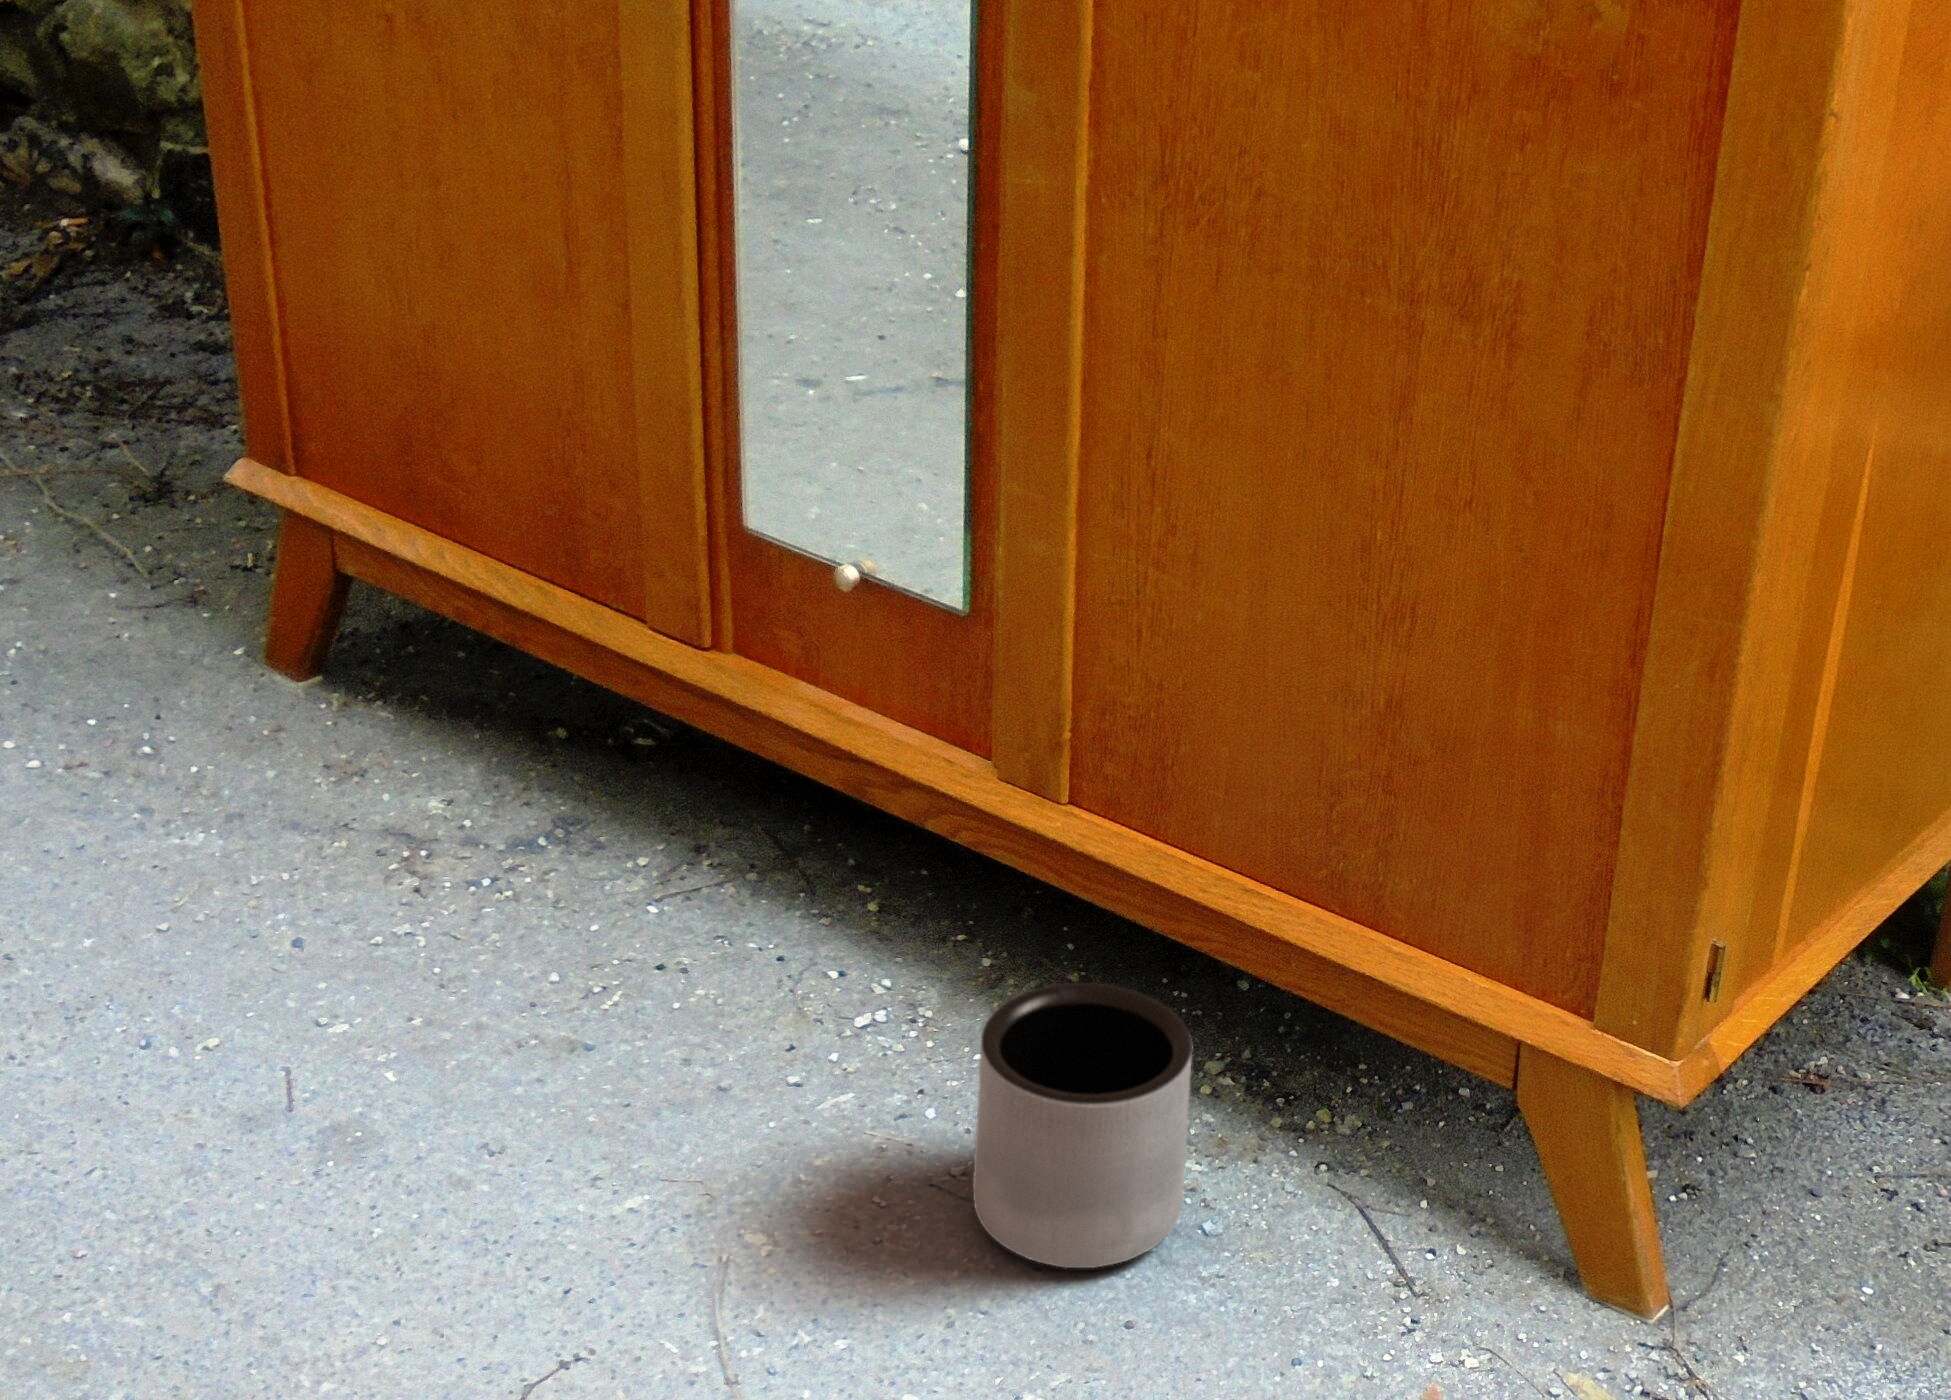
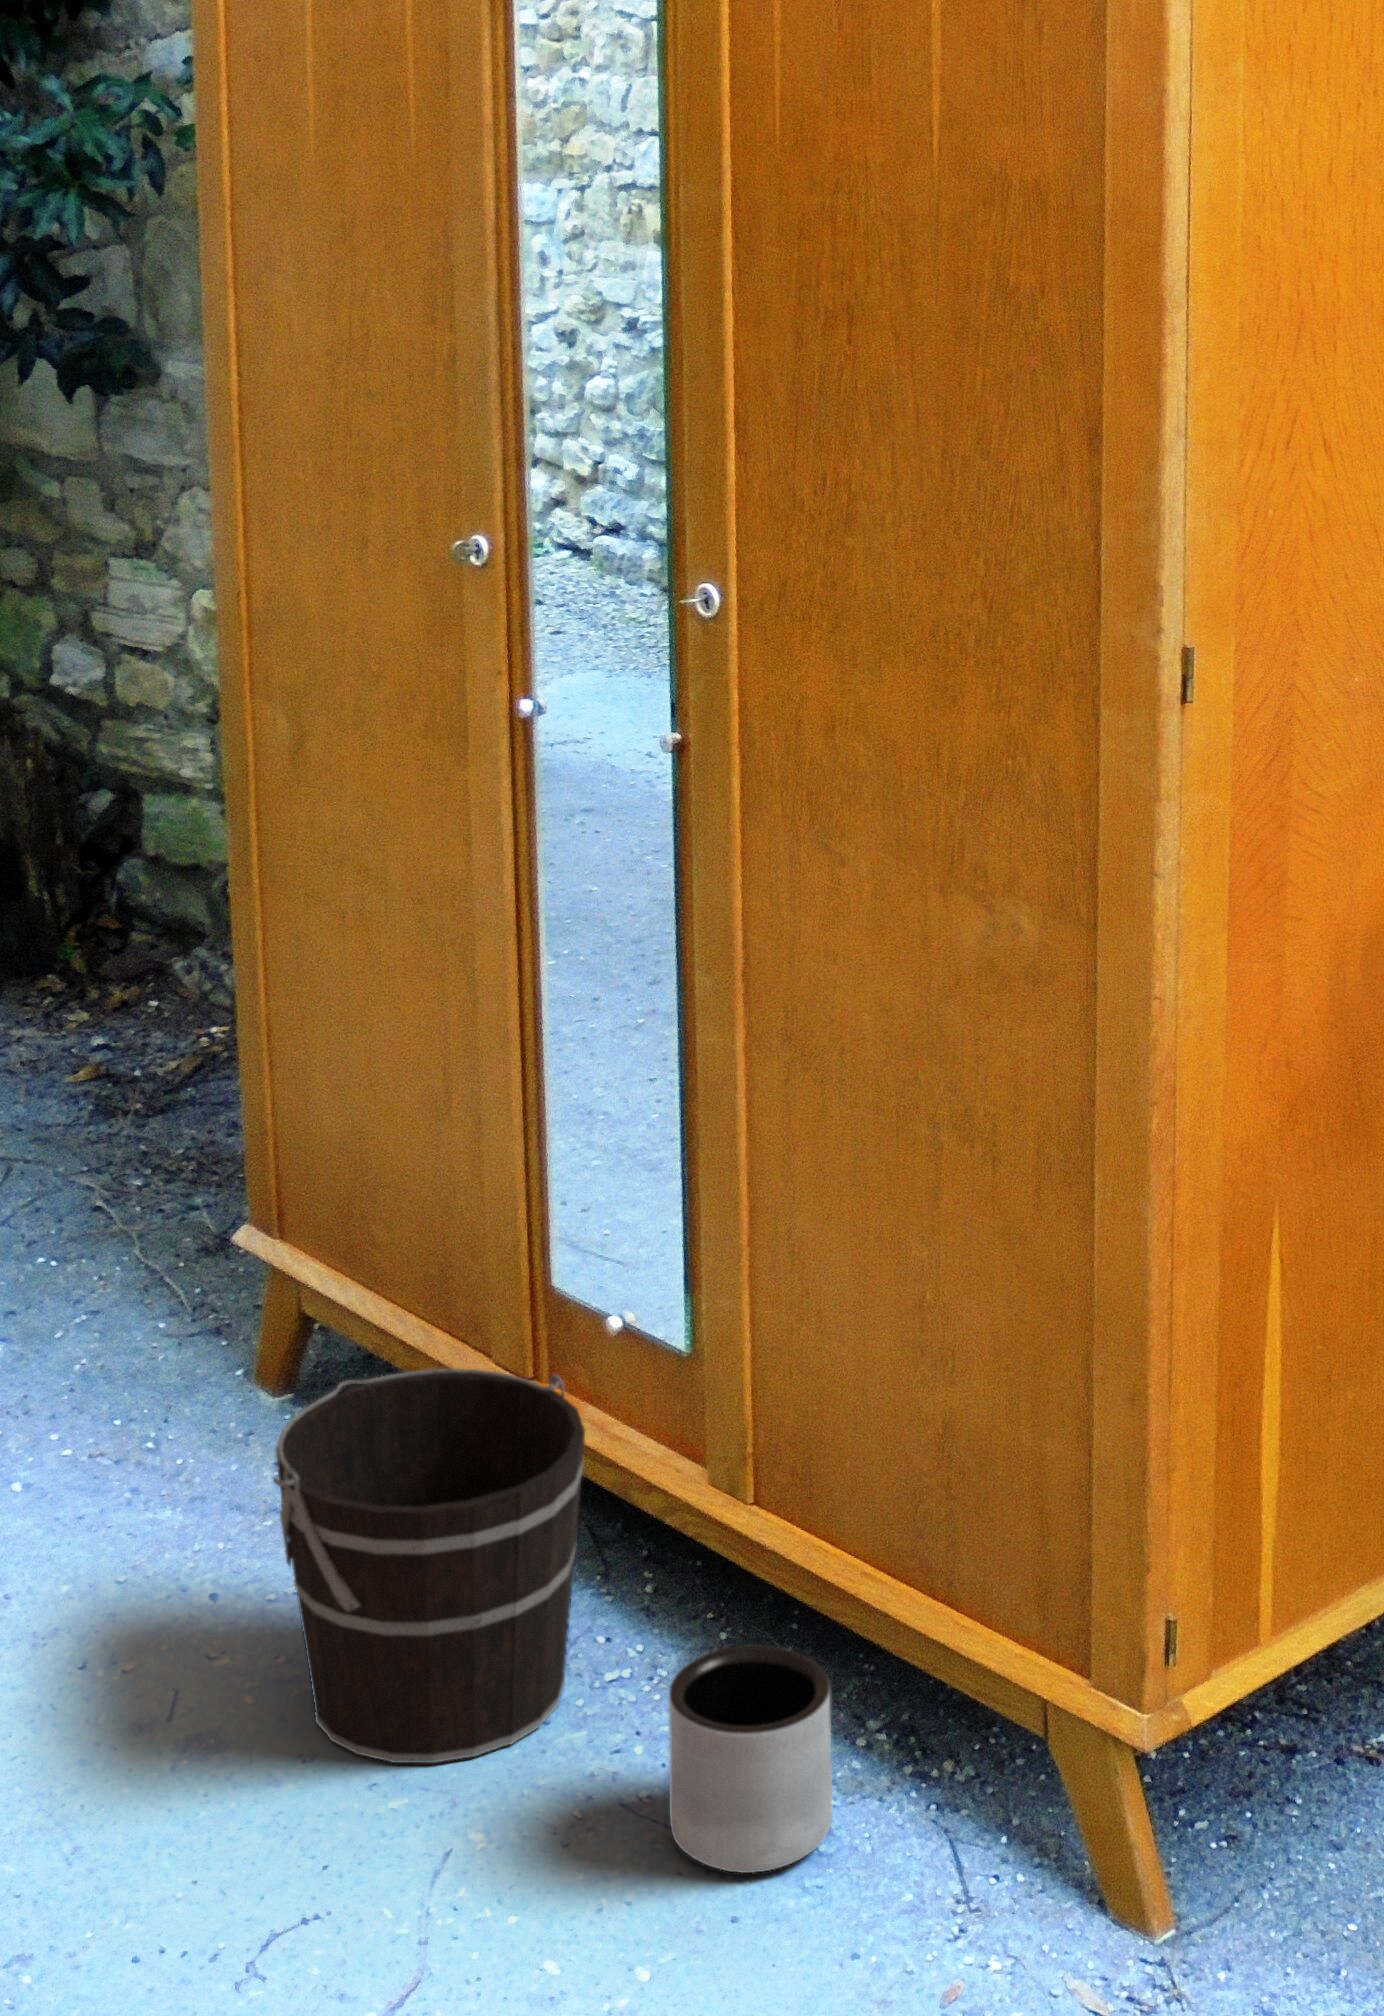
bucket: none [403,631,826,1136] -> present [273,1368,585,1763]

